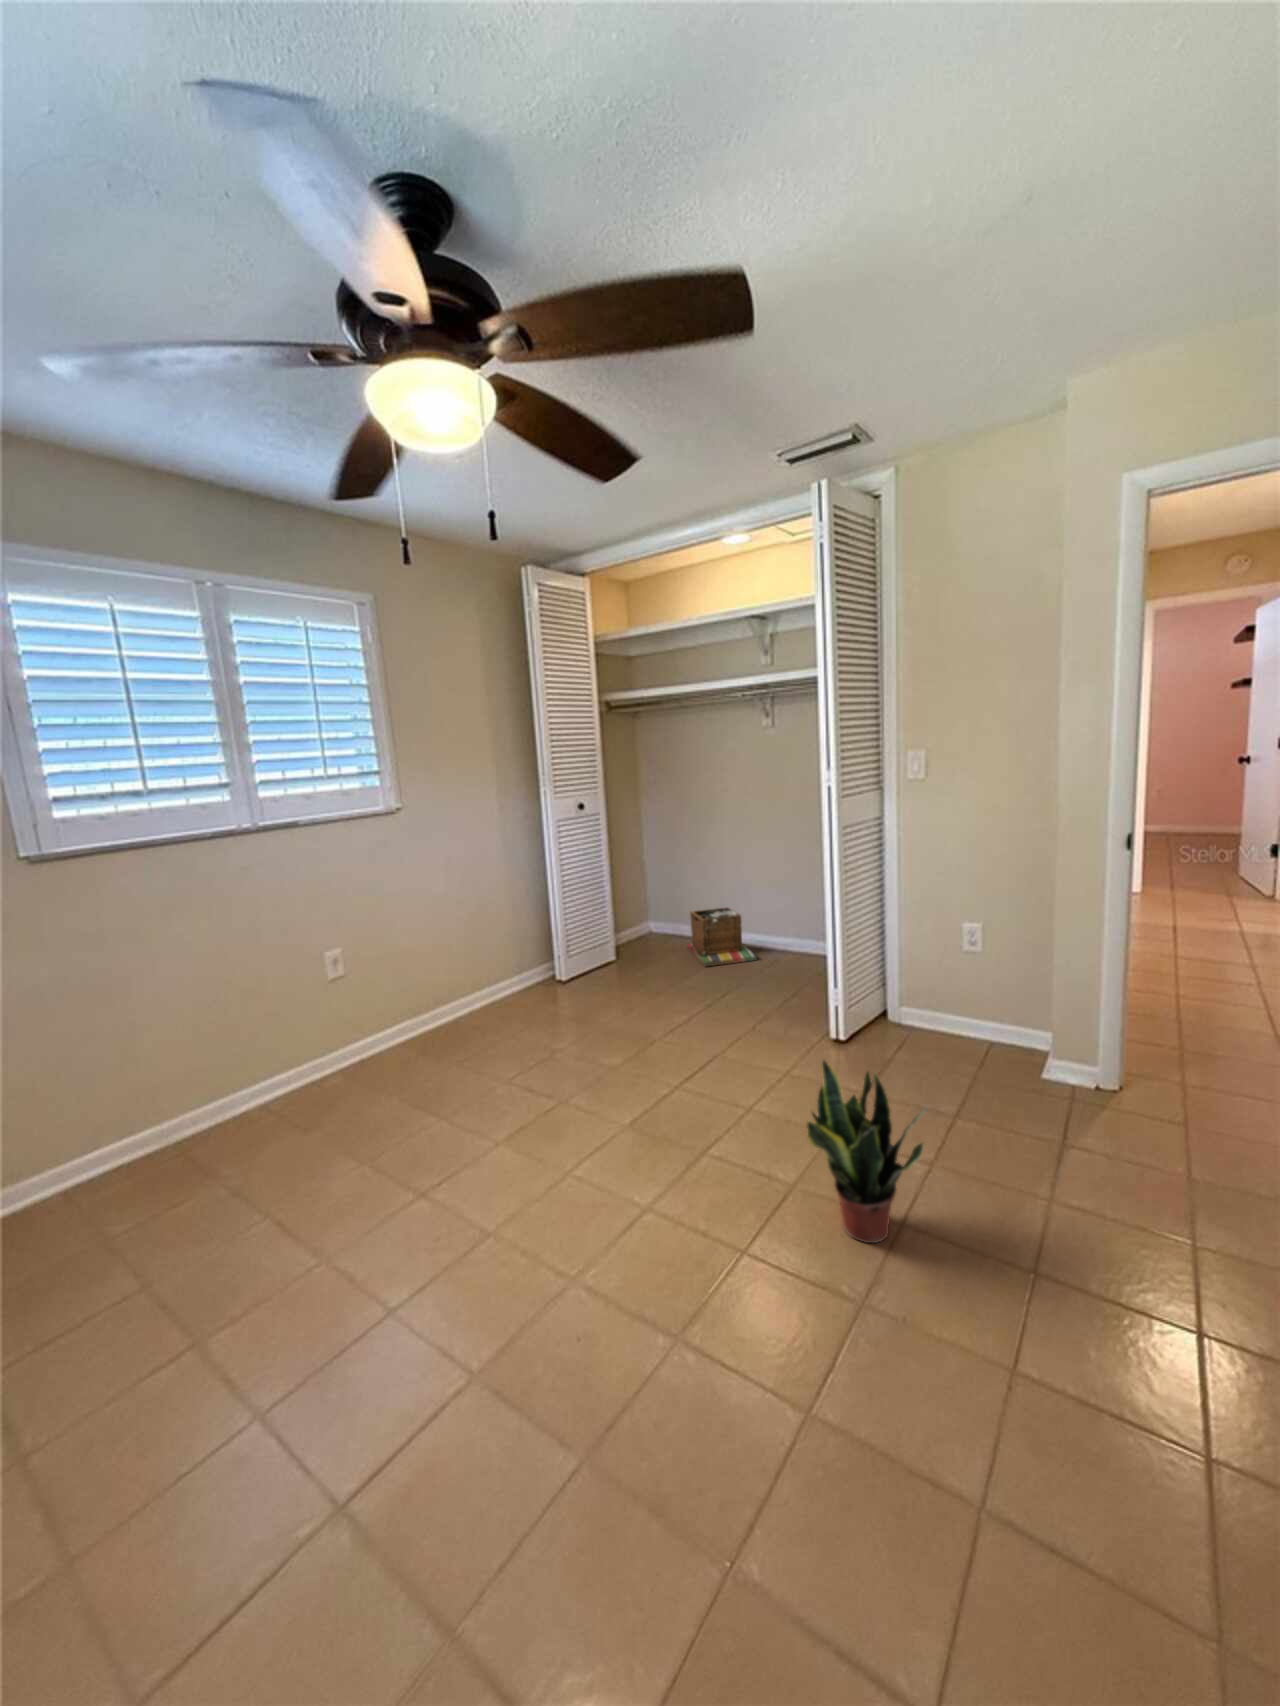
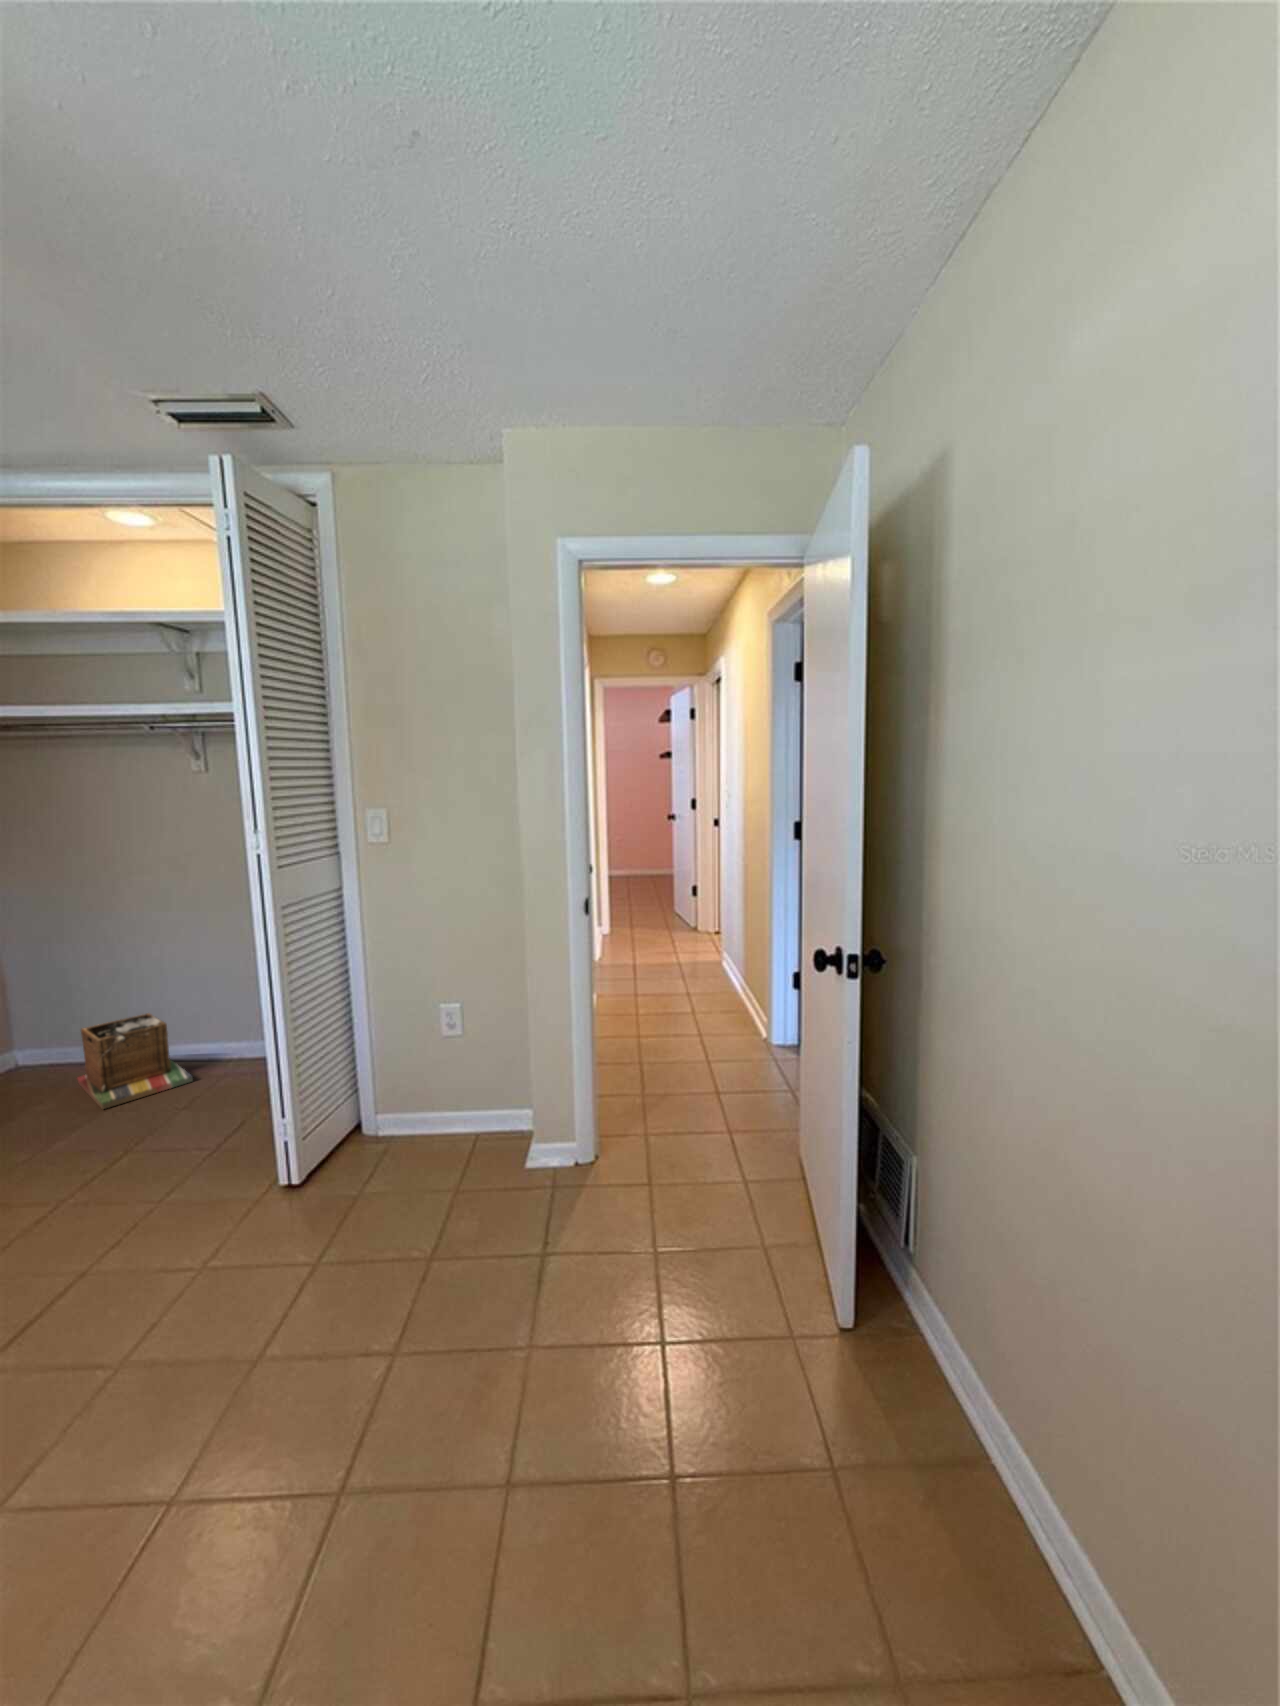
potted plant: present [807,1061,927,1243] -> none [157,1273,372,1557]

